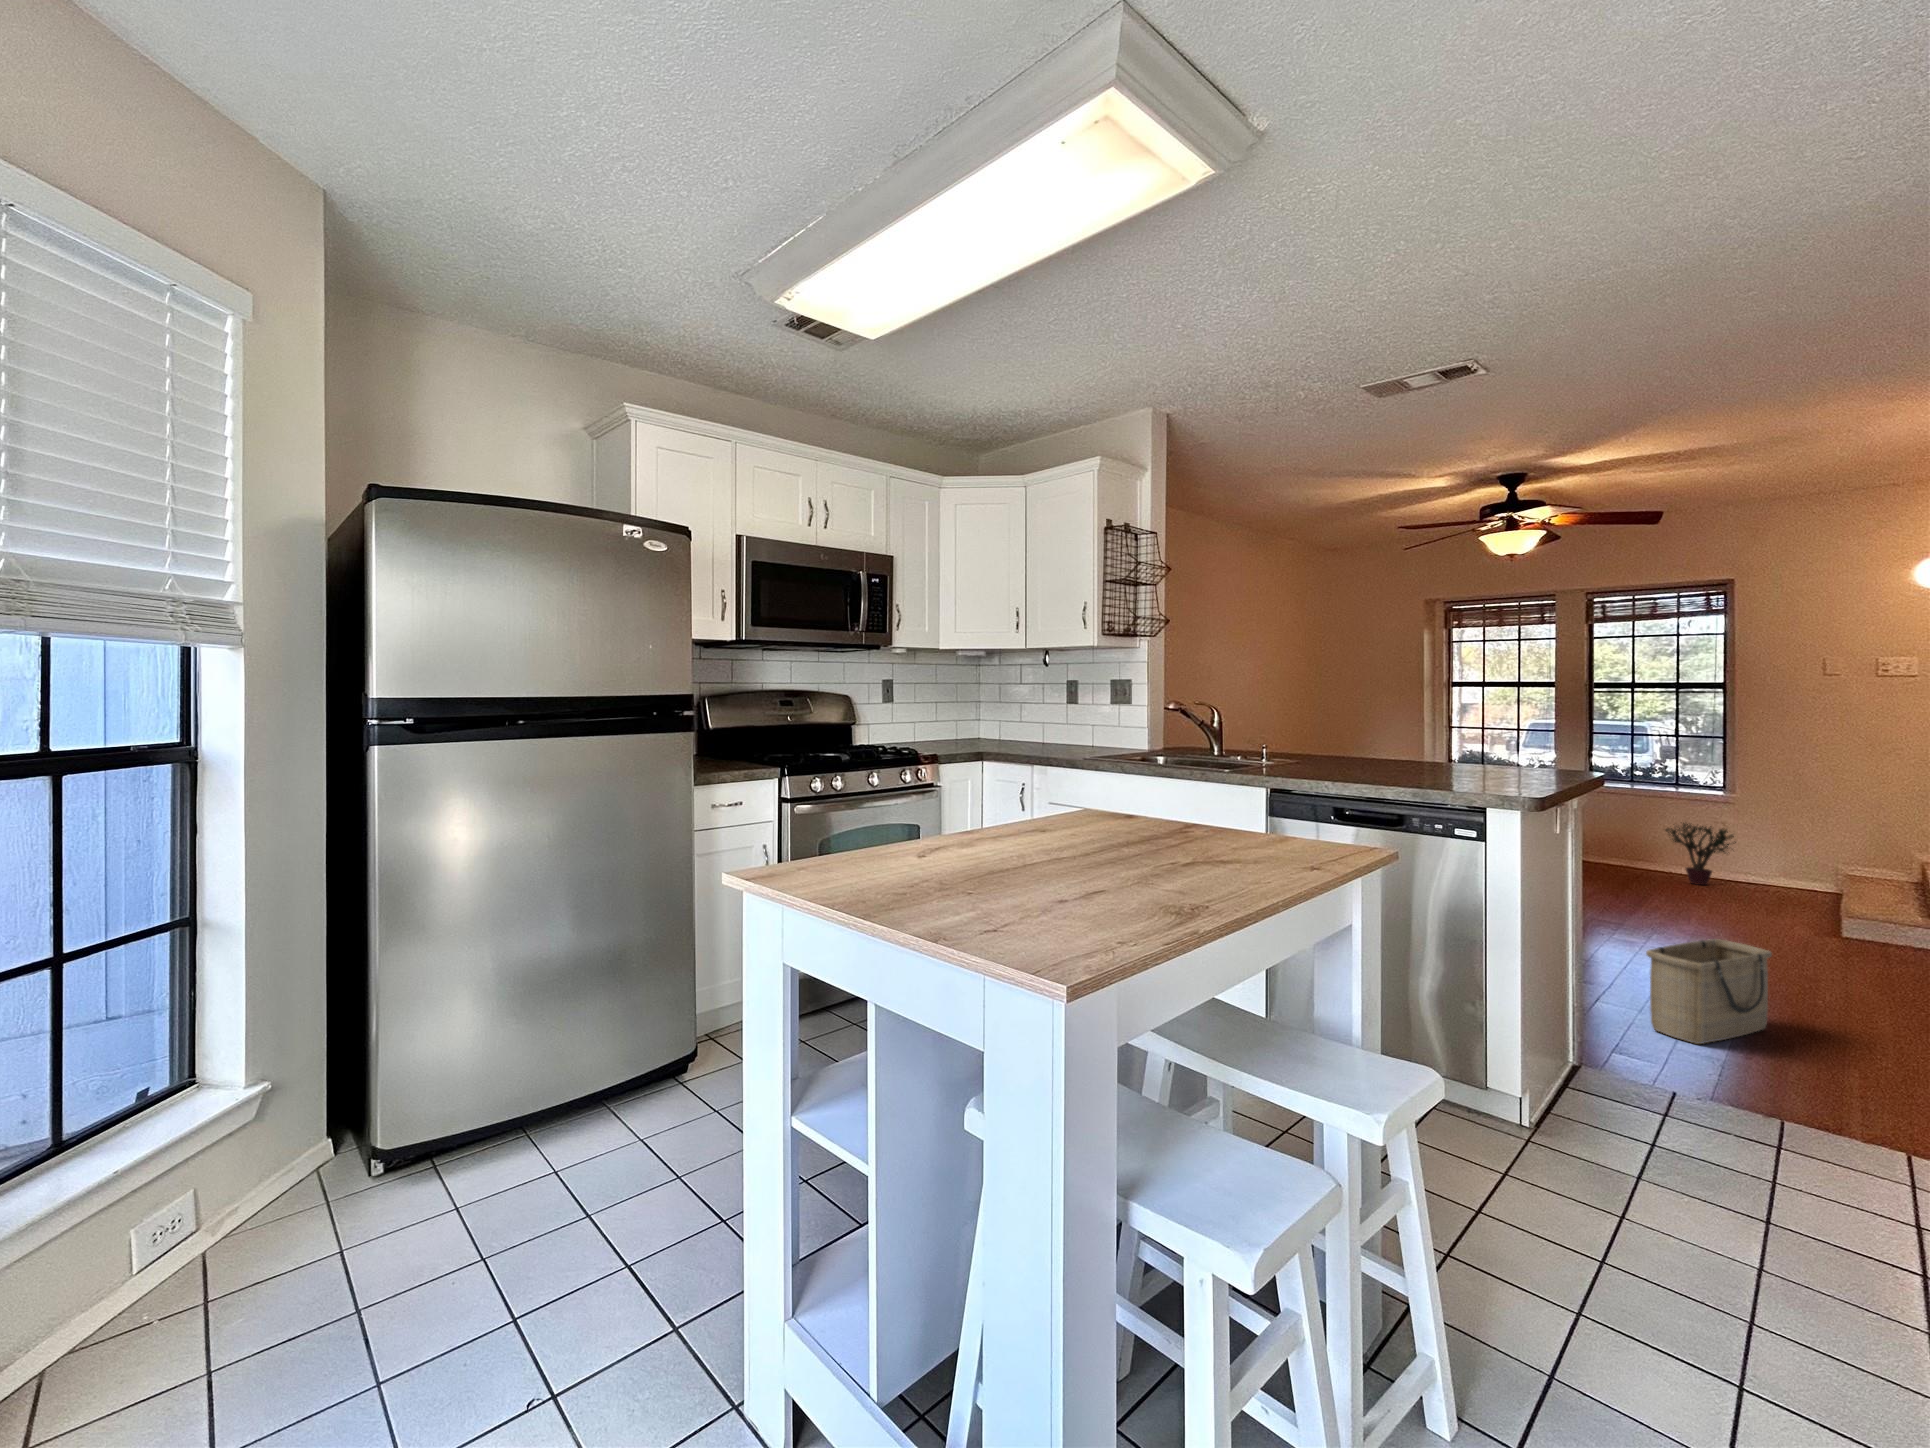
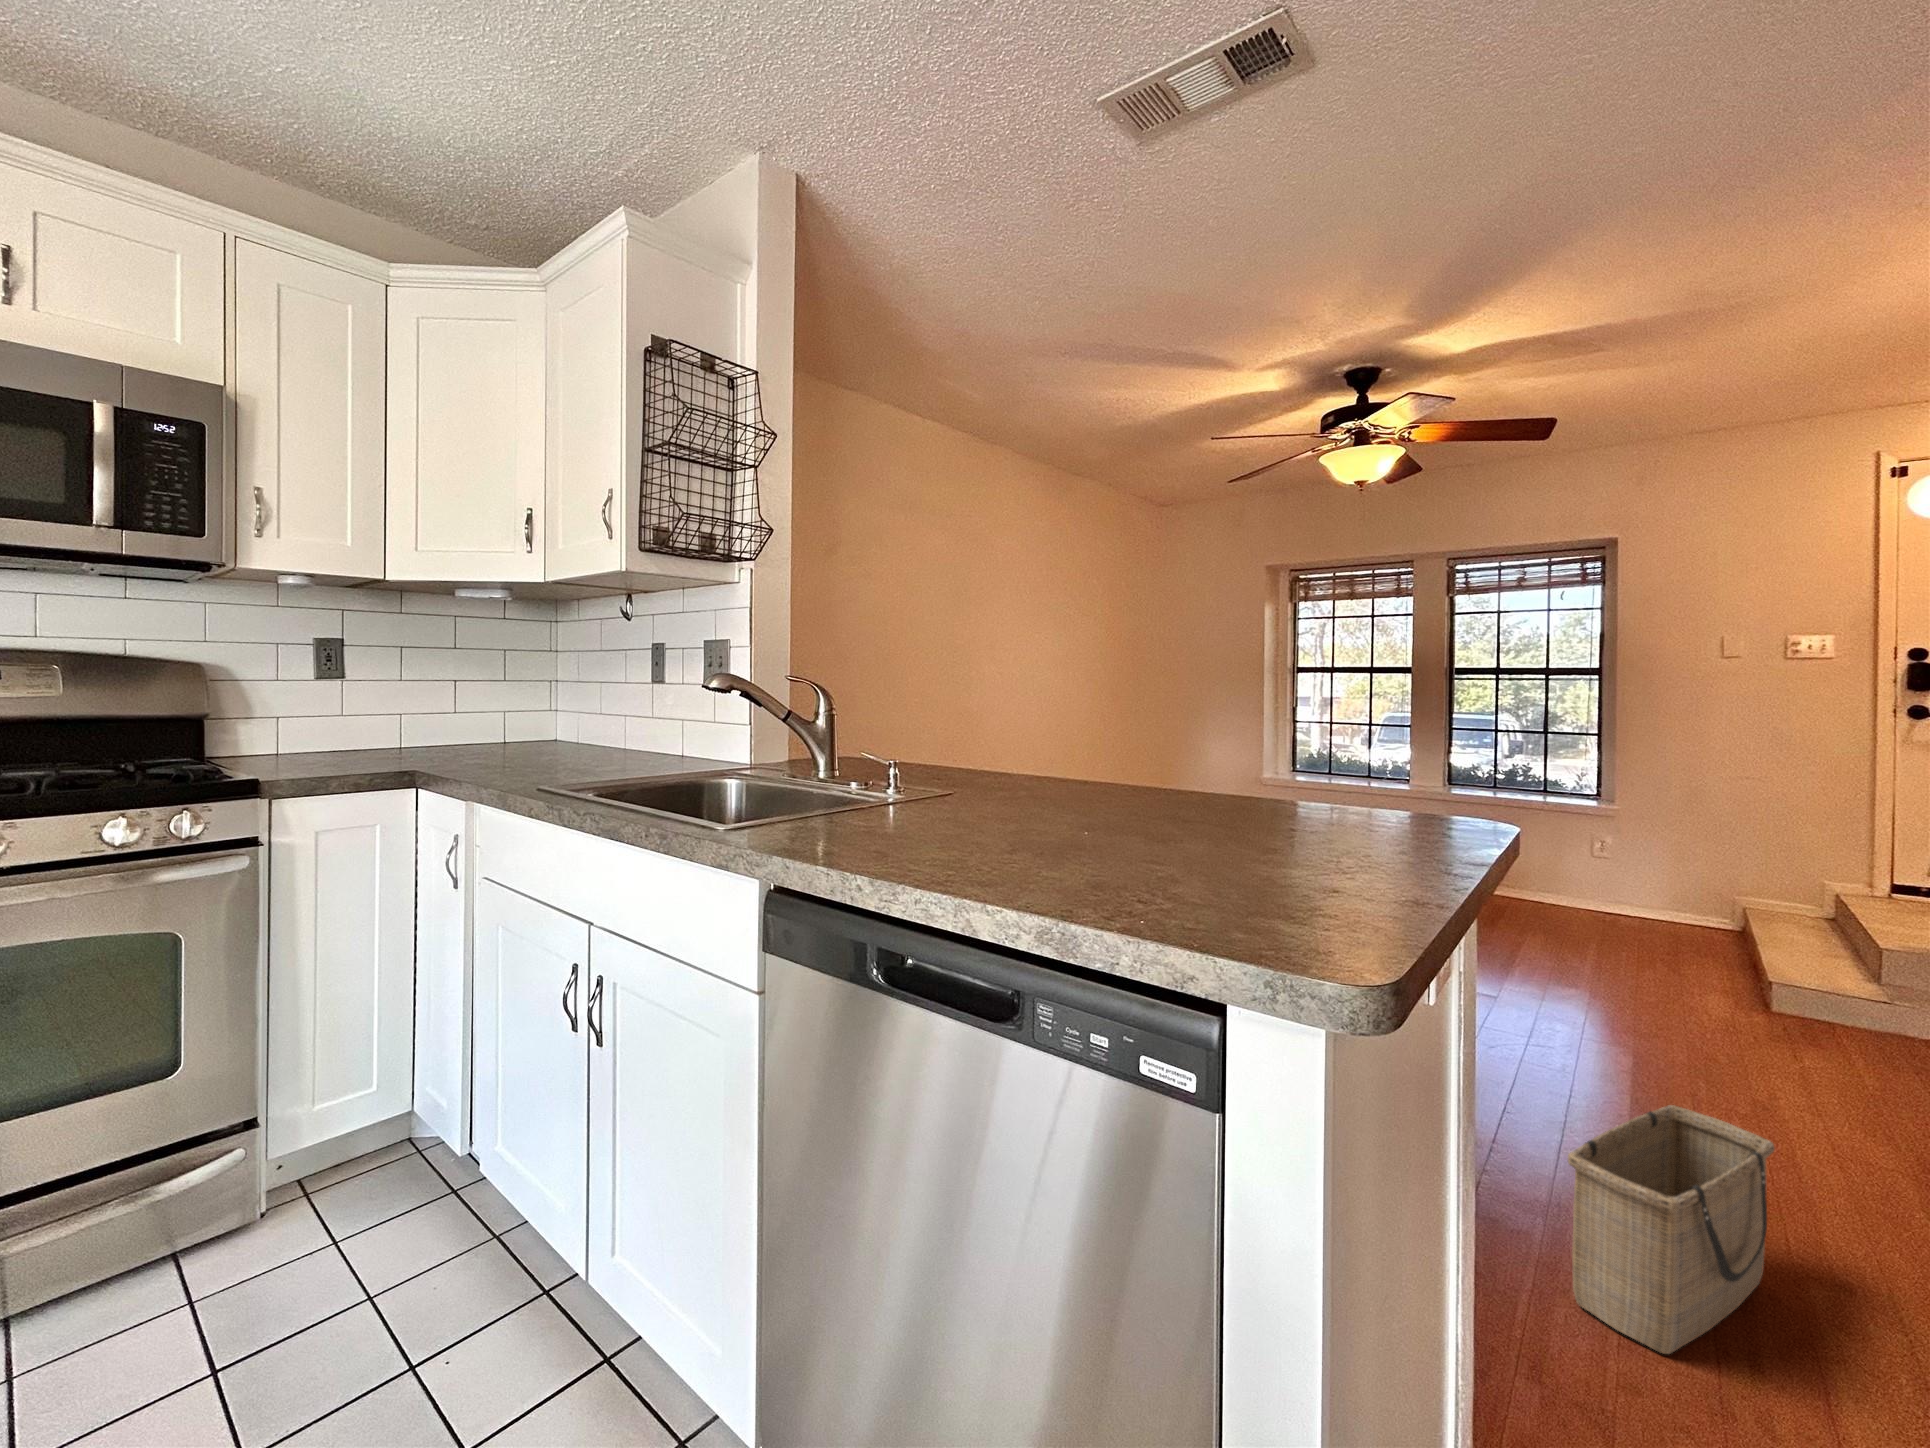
potted plant: present [1666,823,1736,885] -> none [1530,840,1618,923]

